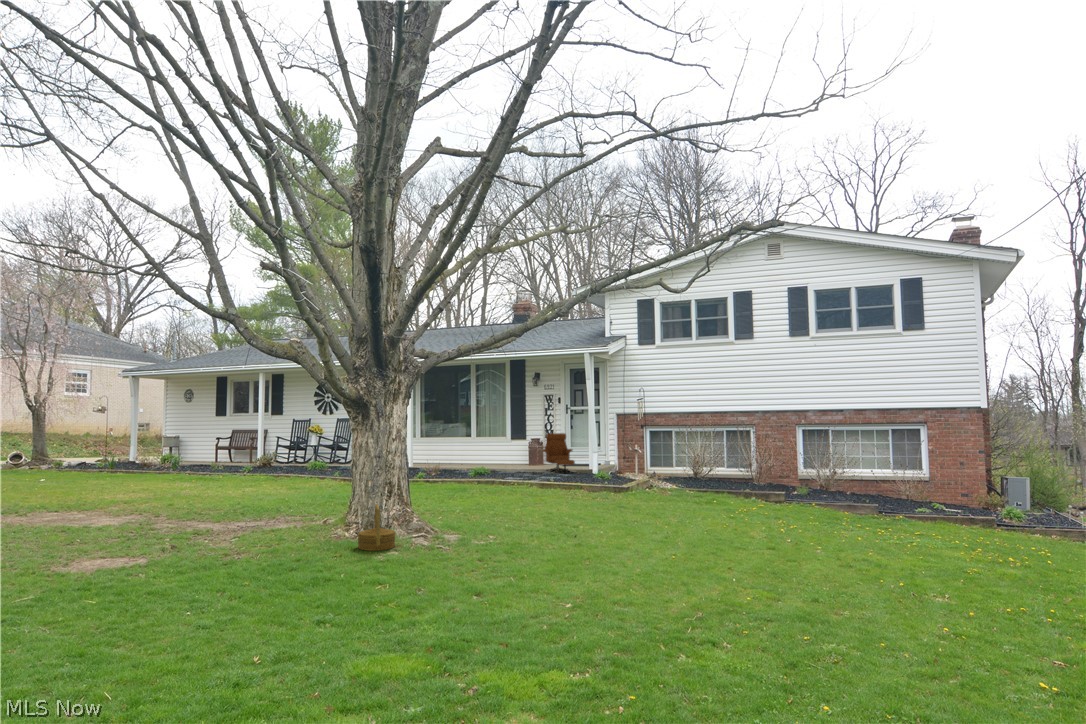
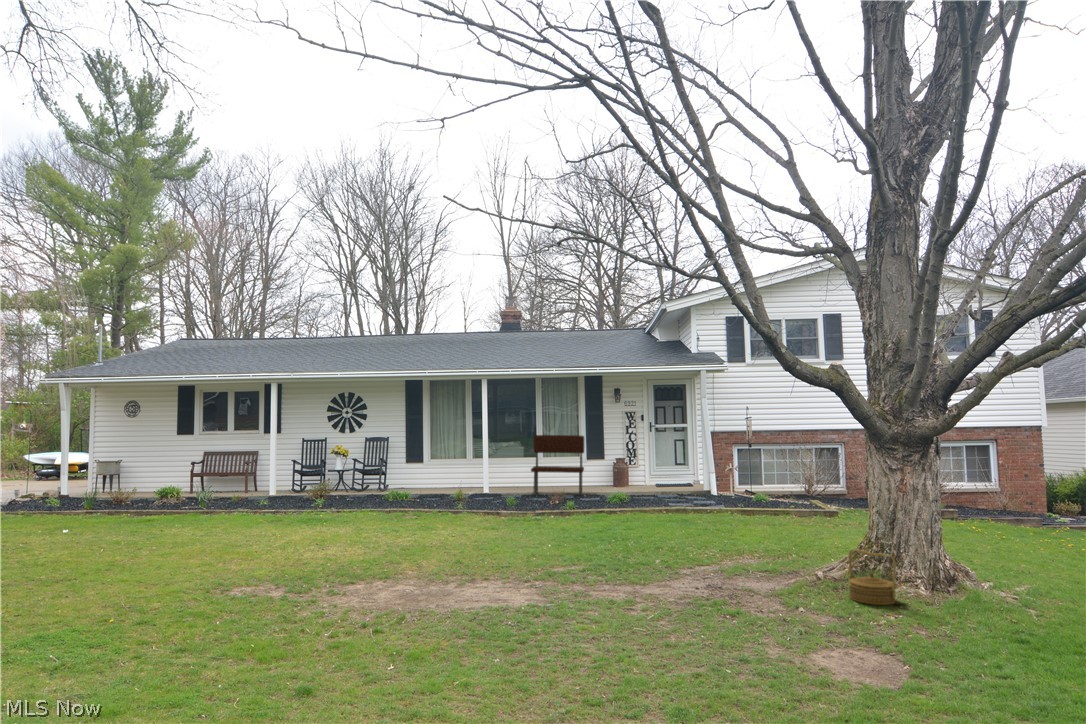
bench: none [452,416,505,470] -> present [531,435,584,495]
lounge chair: present [542,433,575,473] -> none [631,453,676,497]

